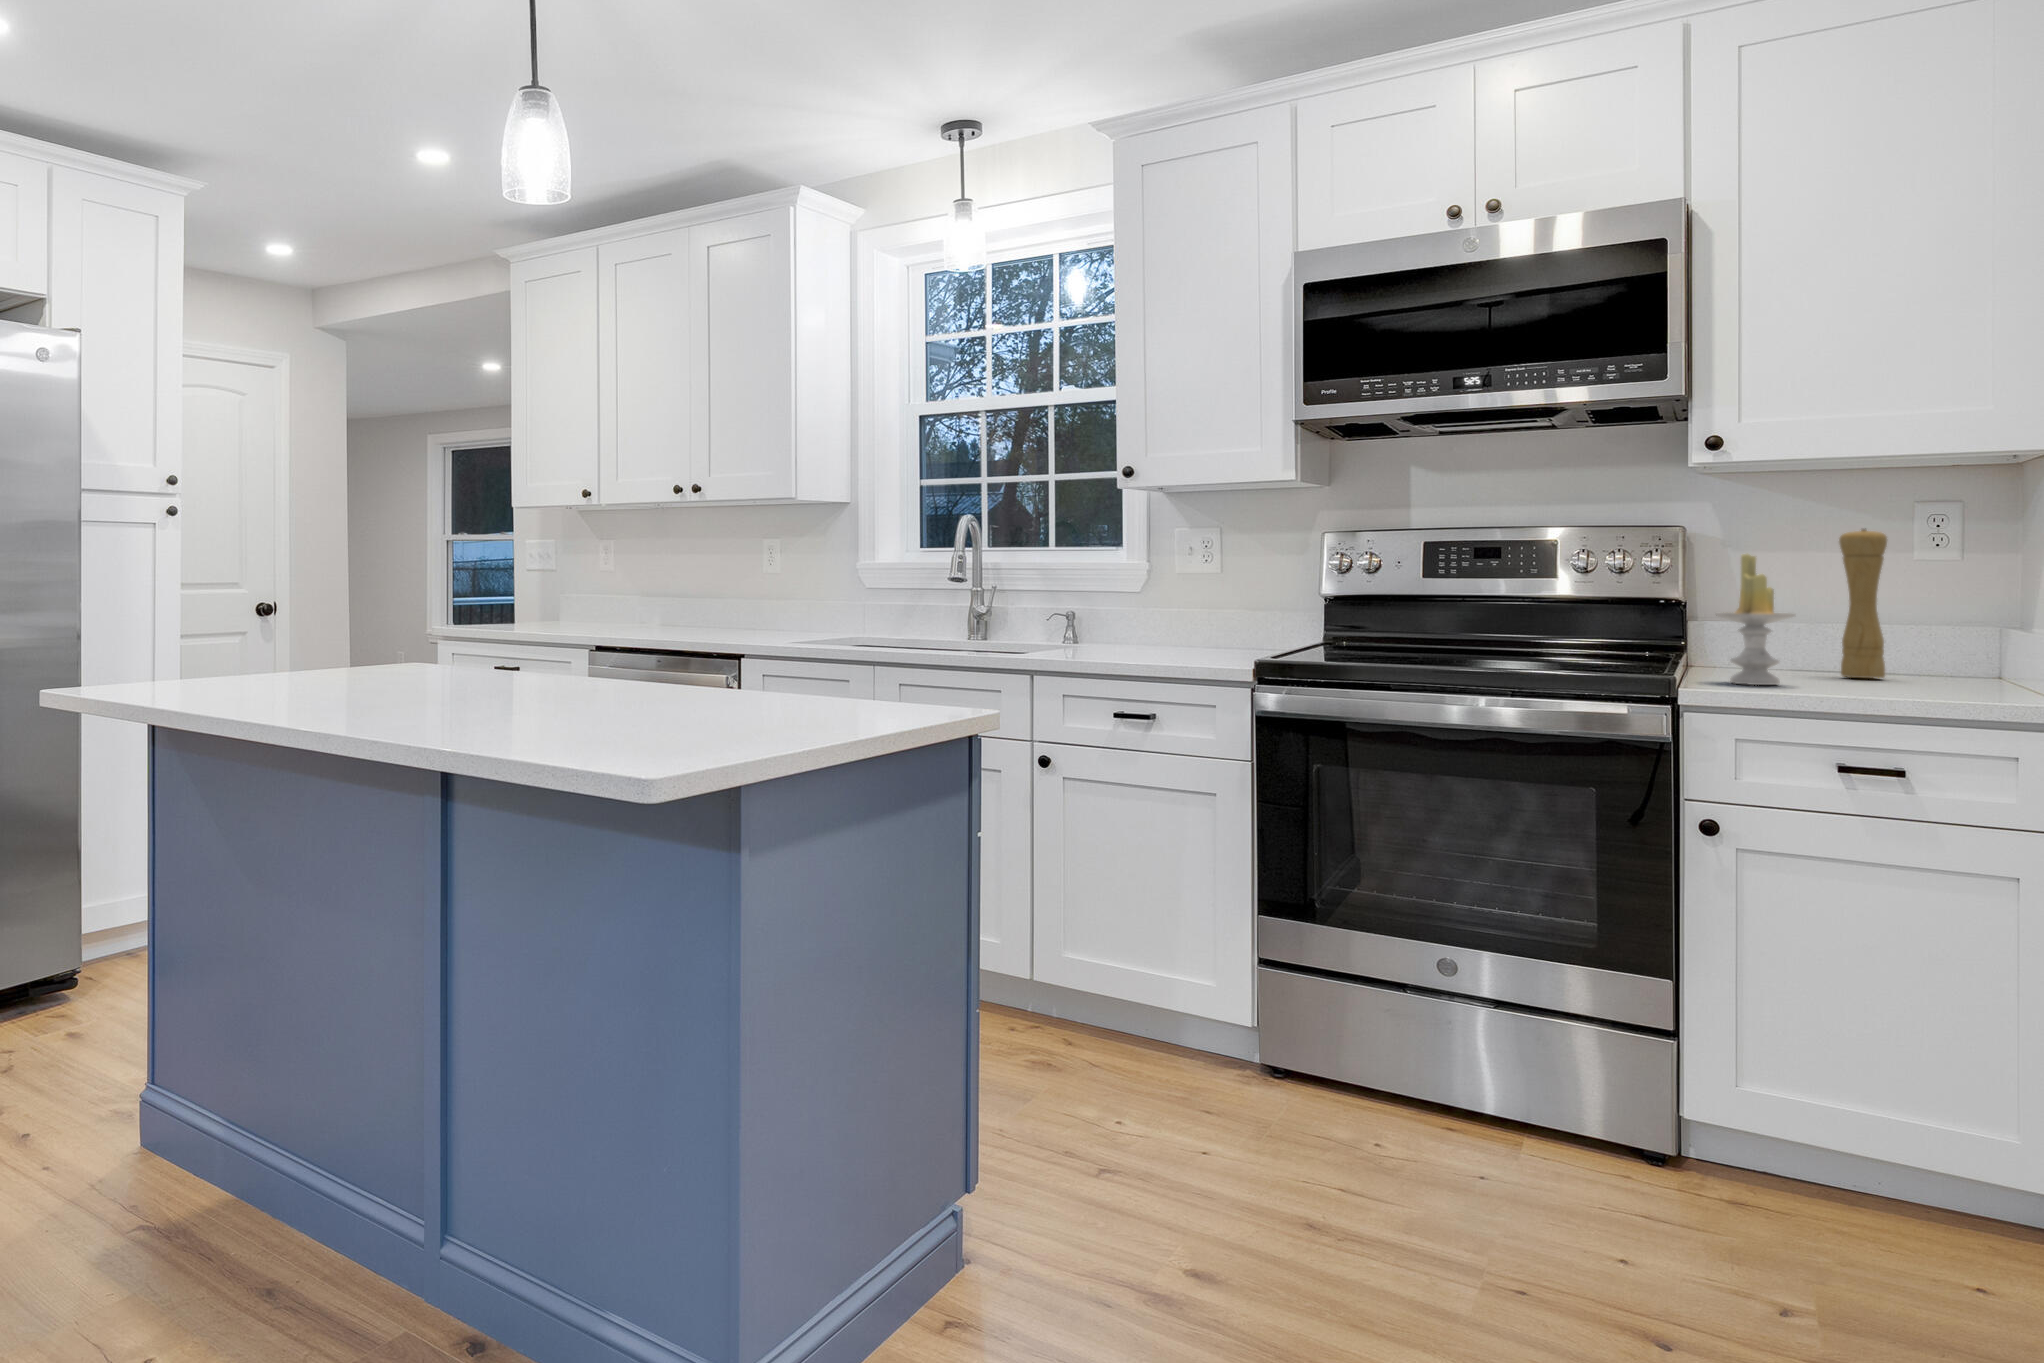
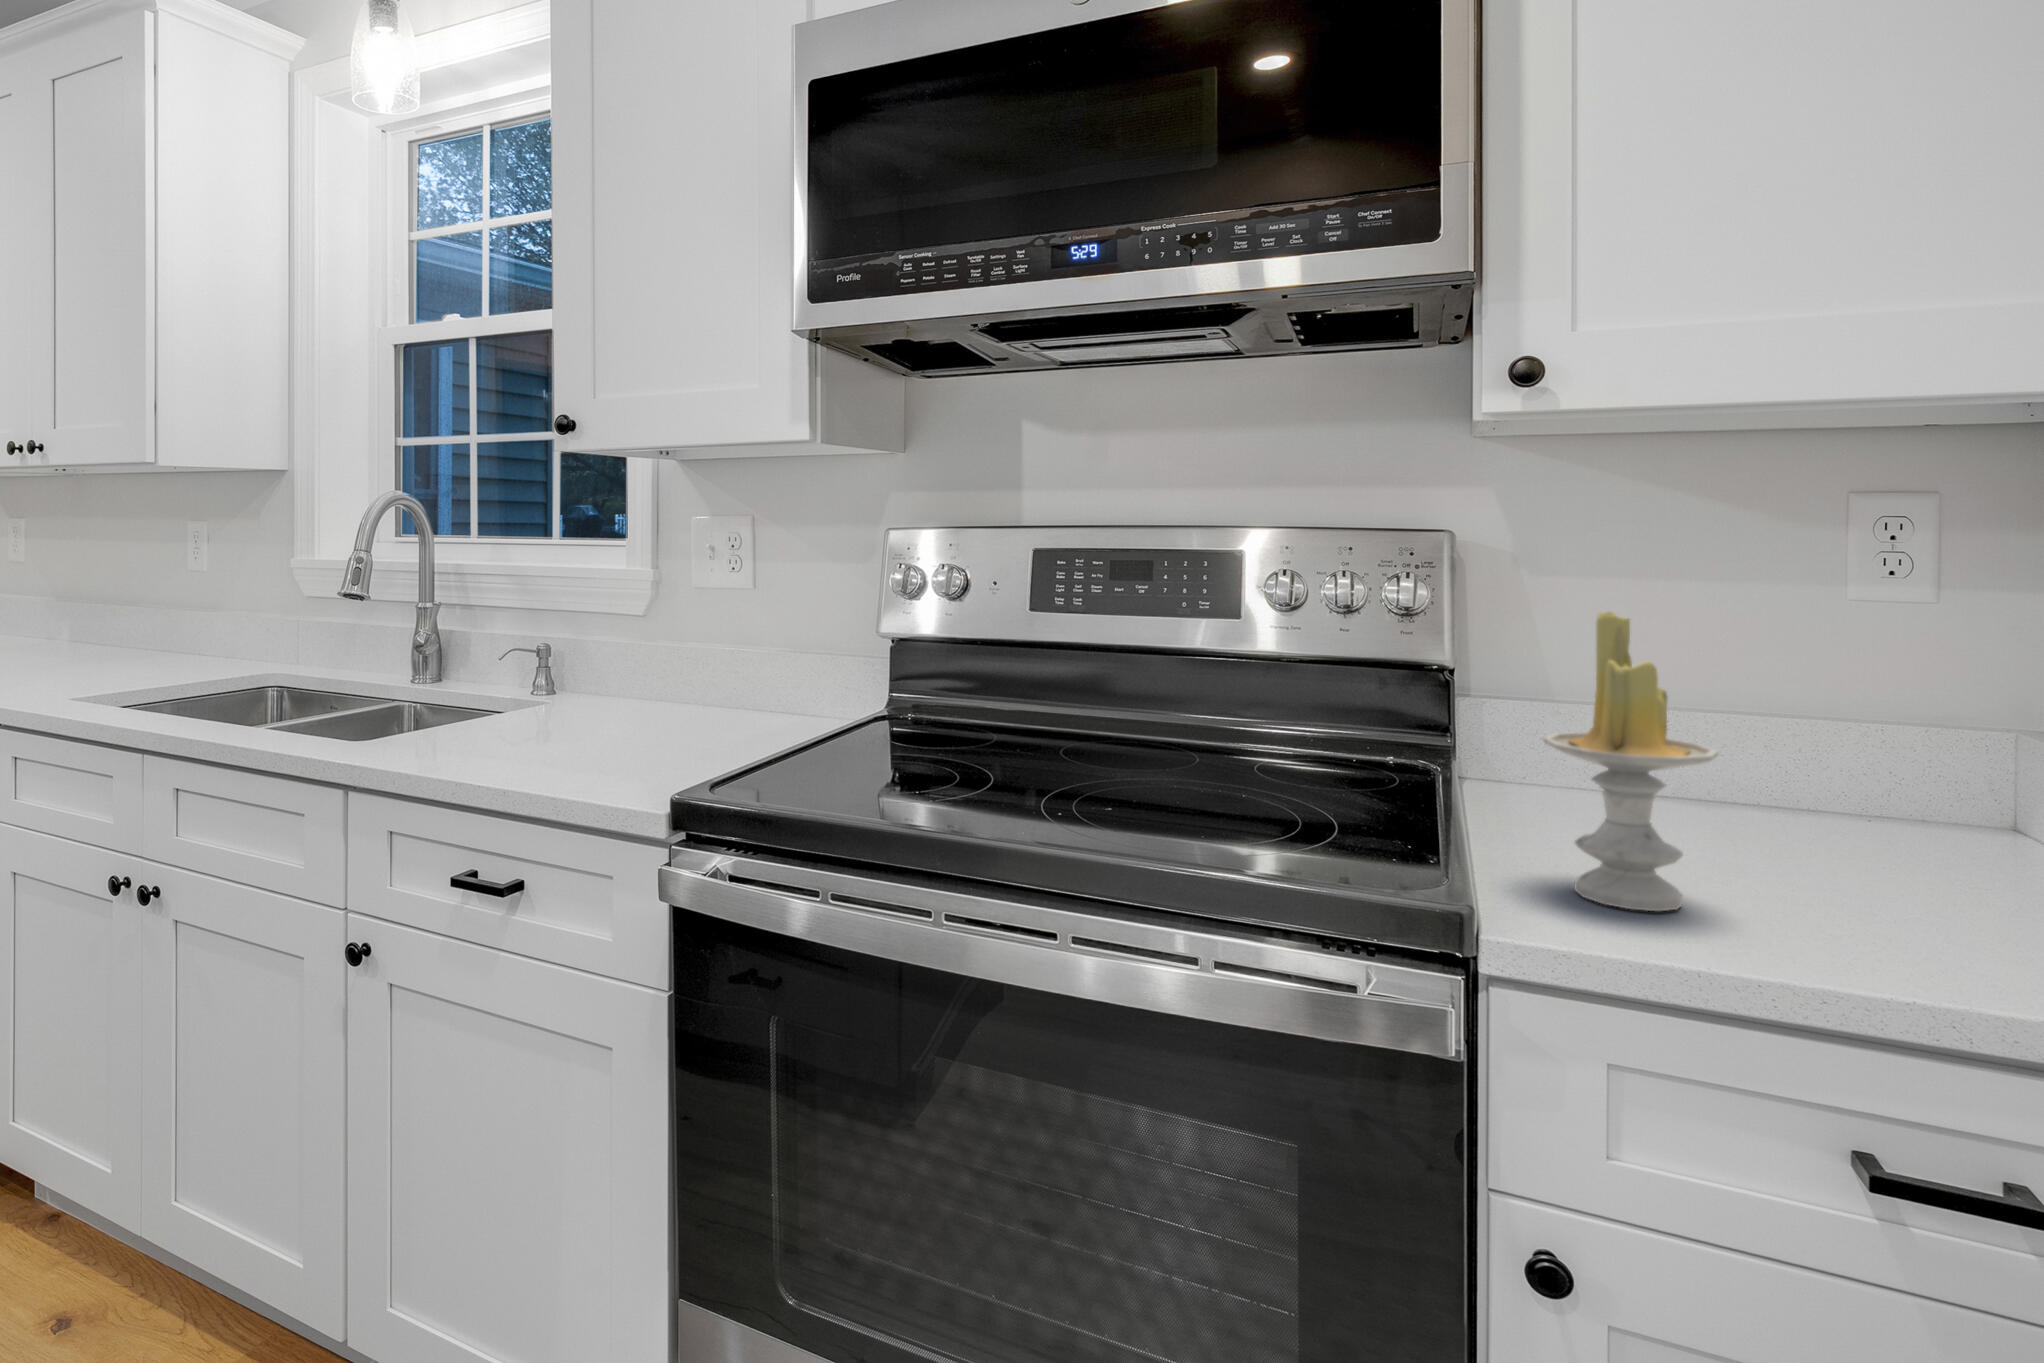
pepper mill: present [1839,529,1887,679] -> none [1757,550,1855,854]

